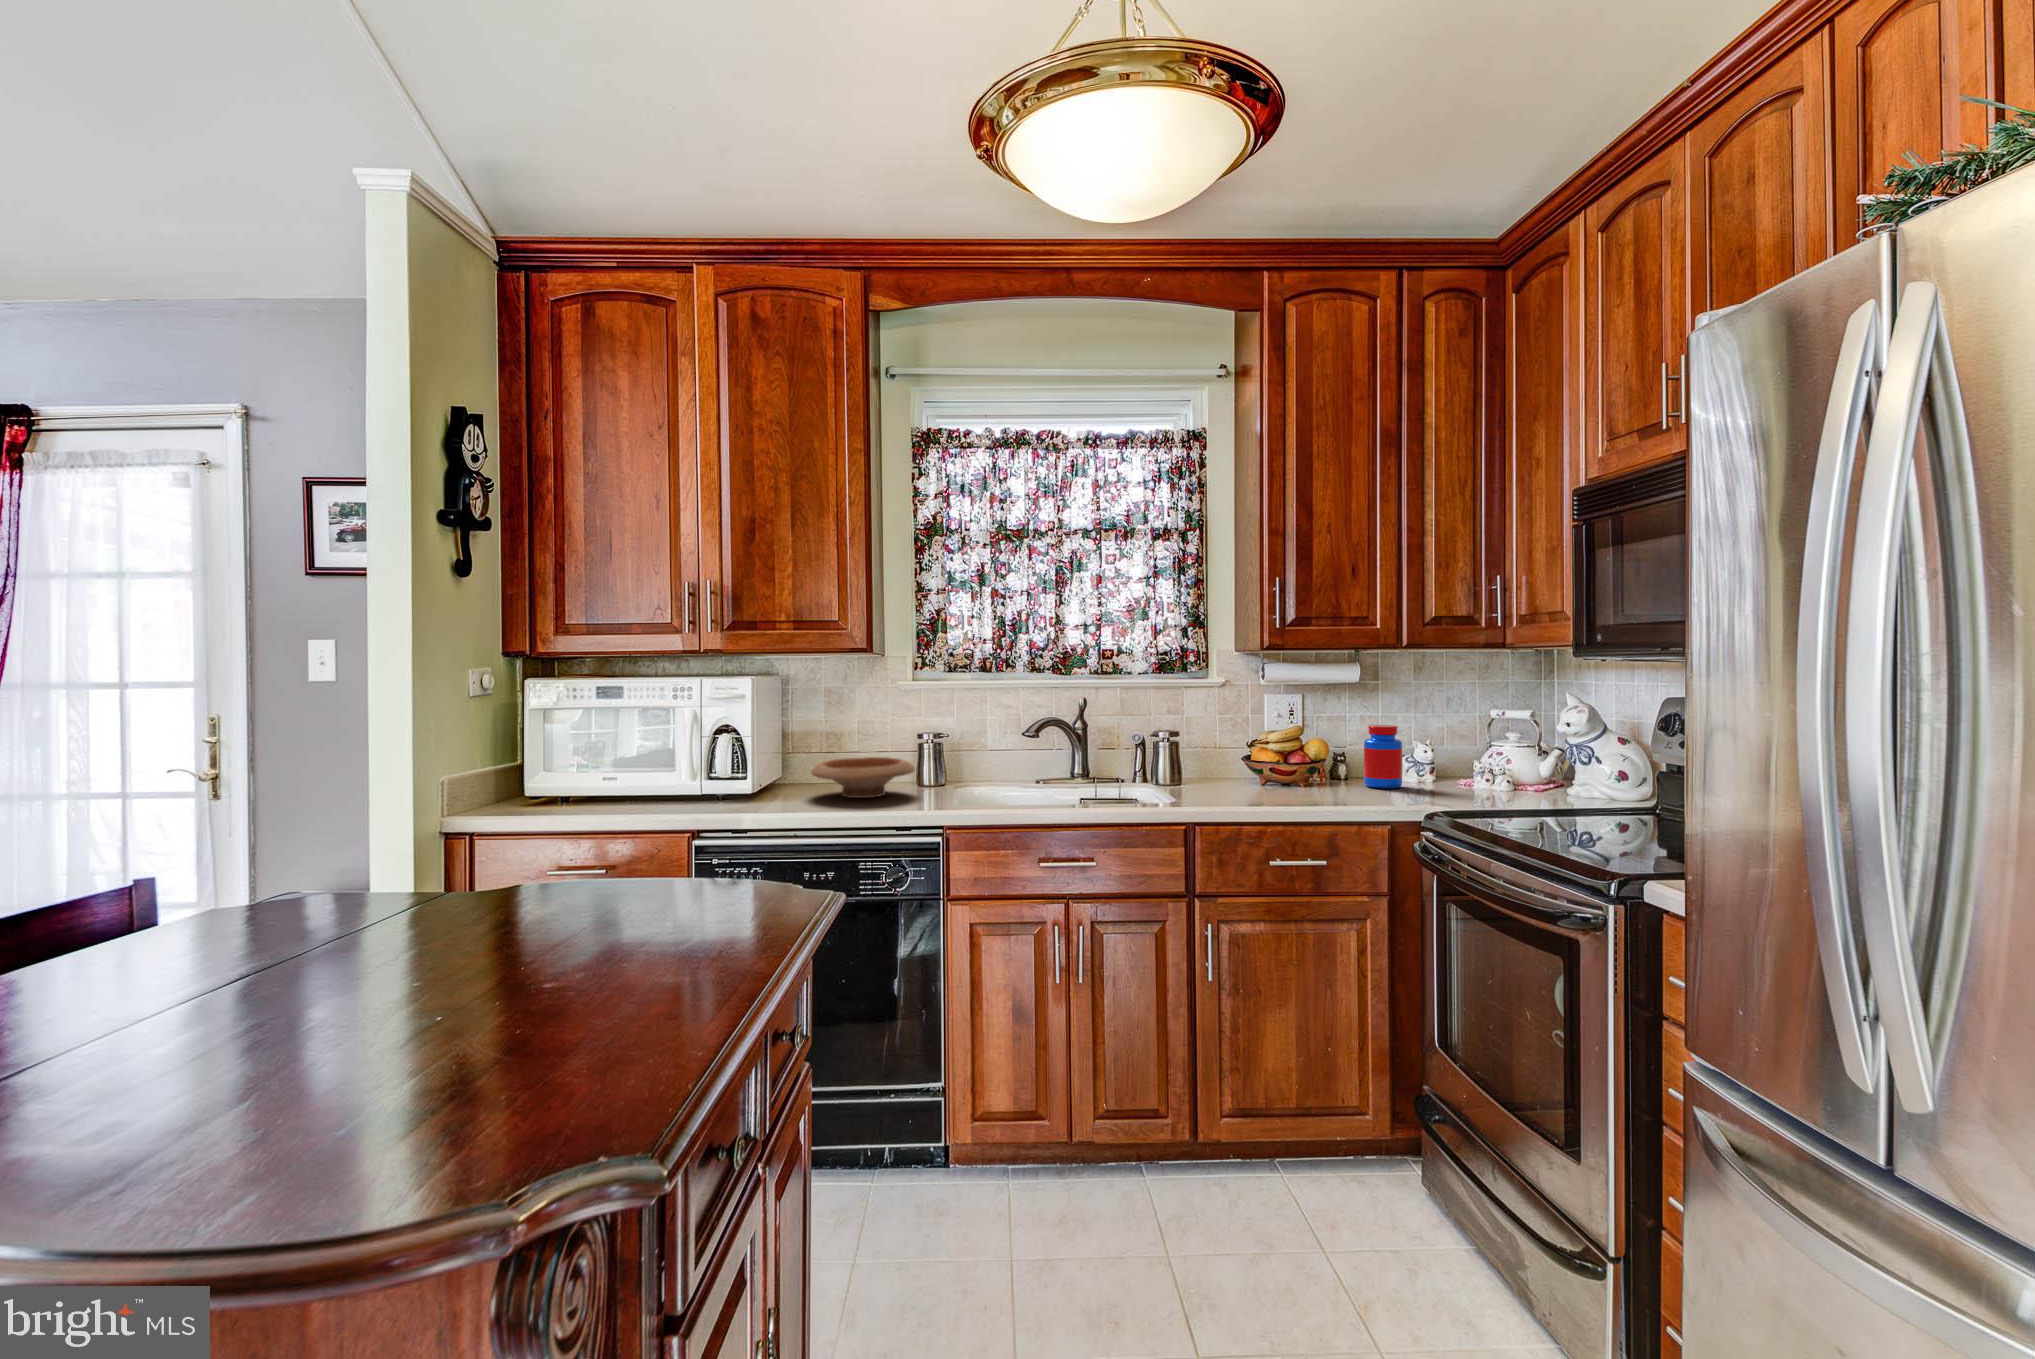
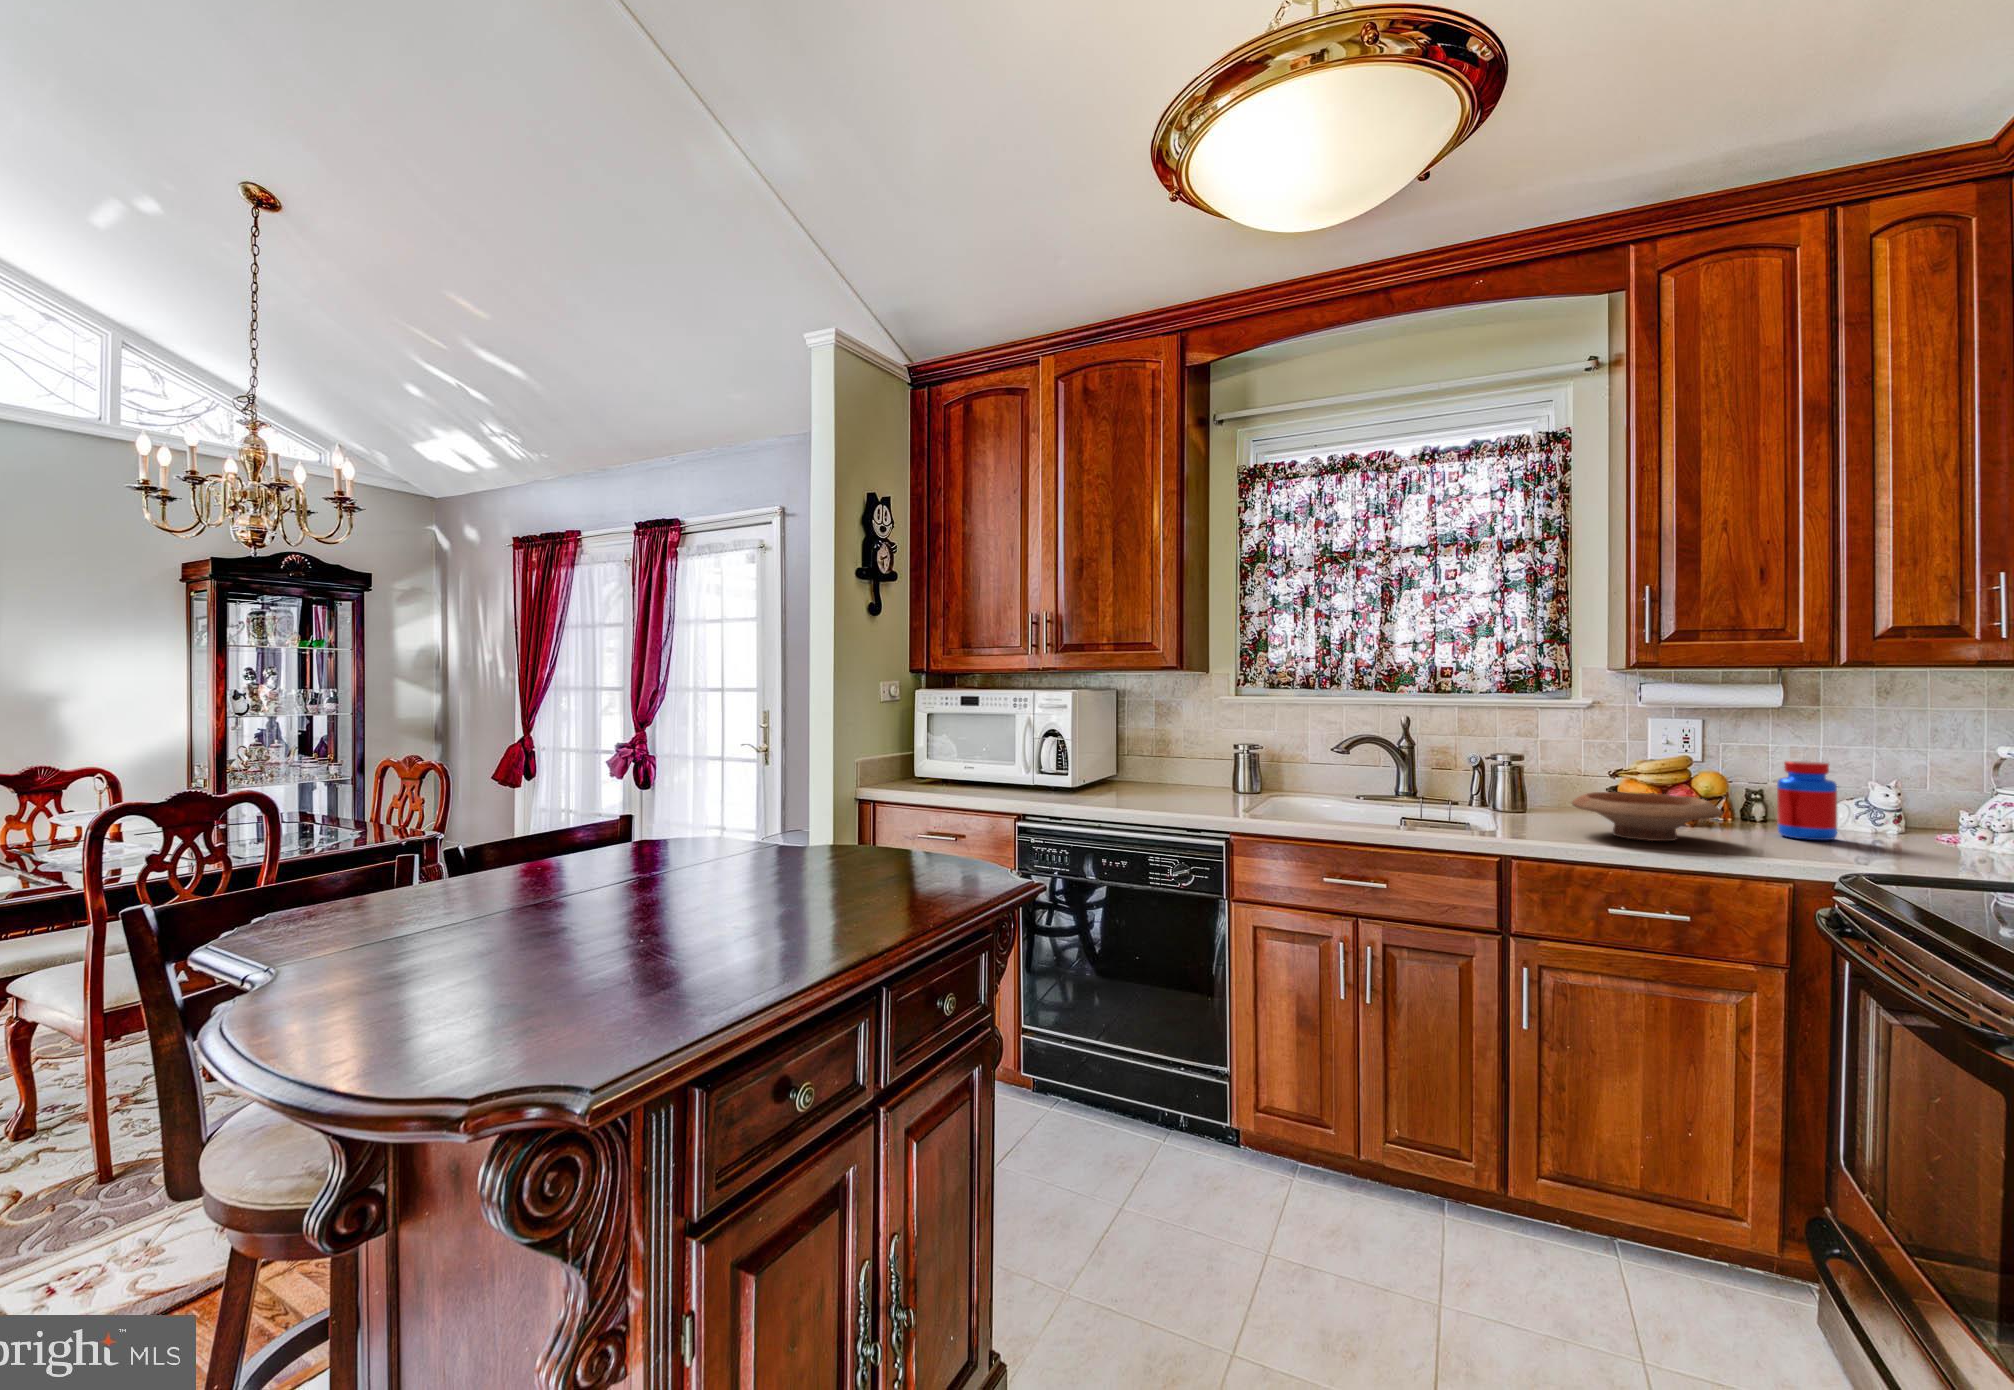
wooden bowl: present [811,757,915,798] -> present [1572,792,1723,841]

